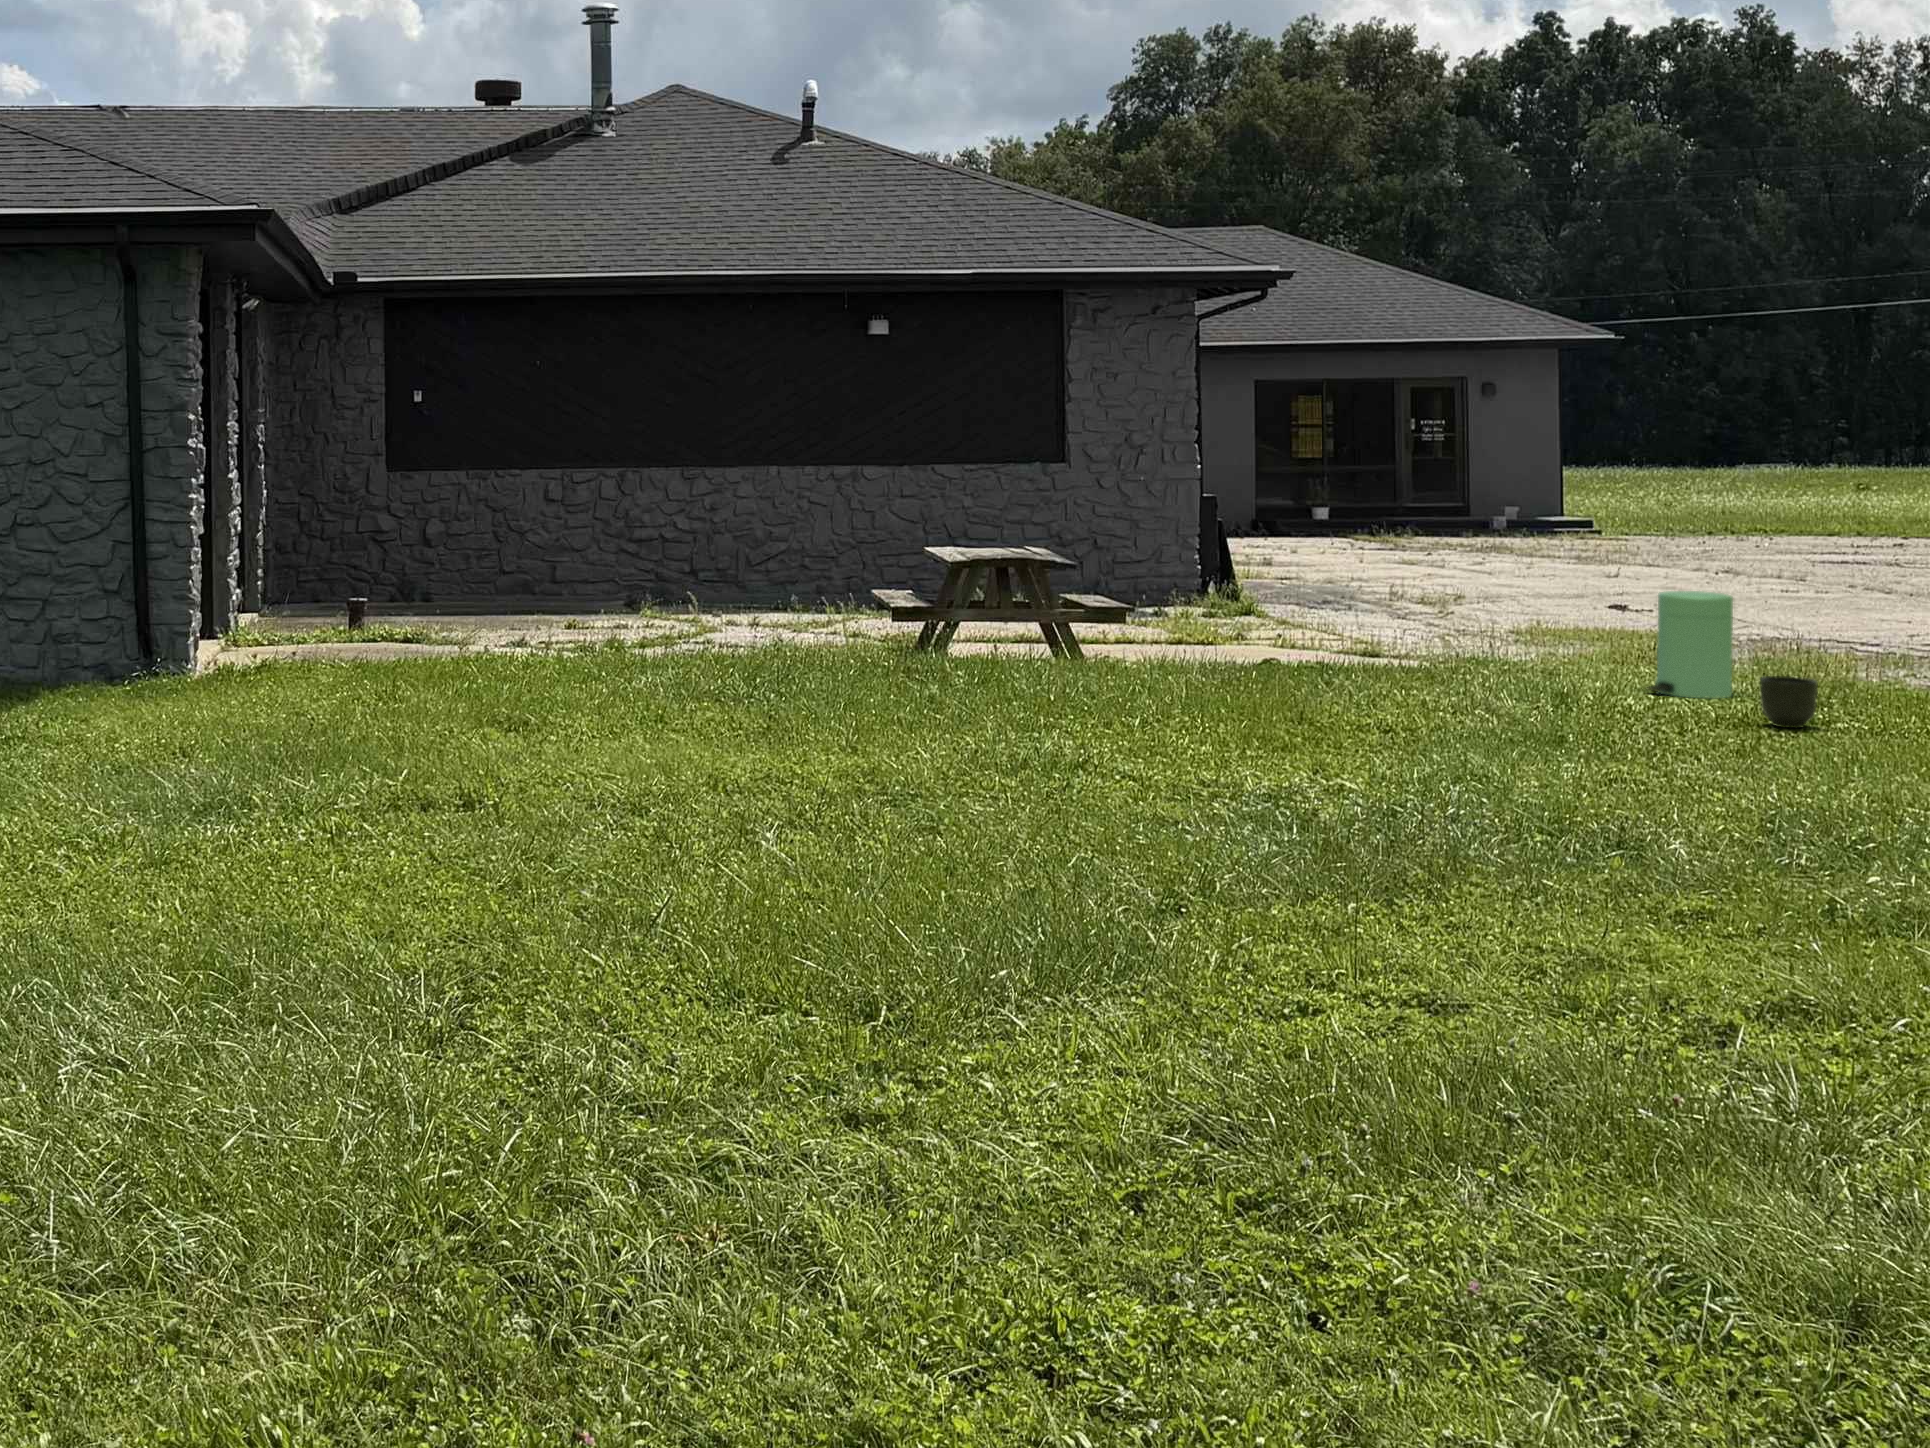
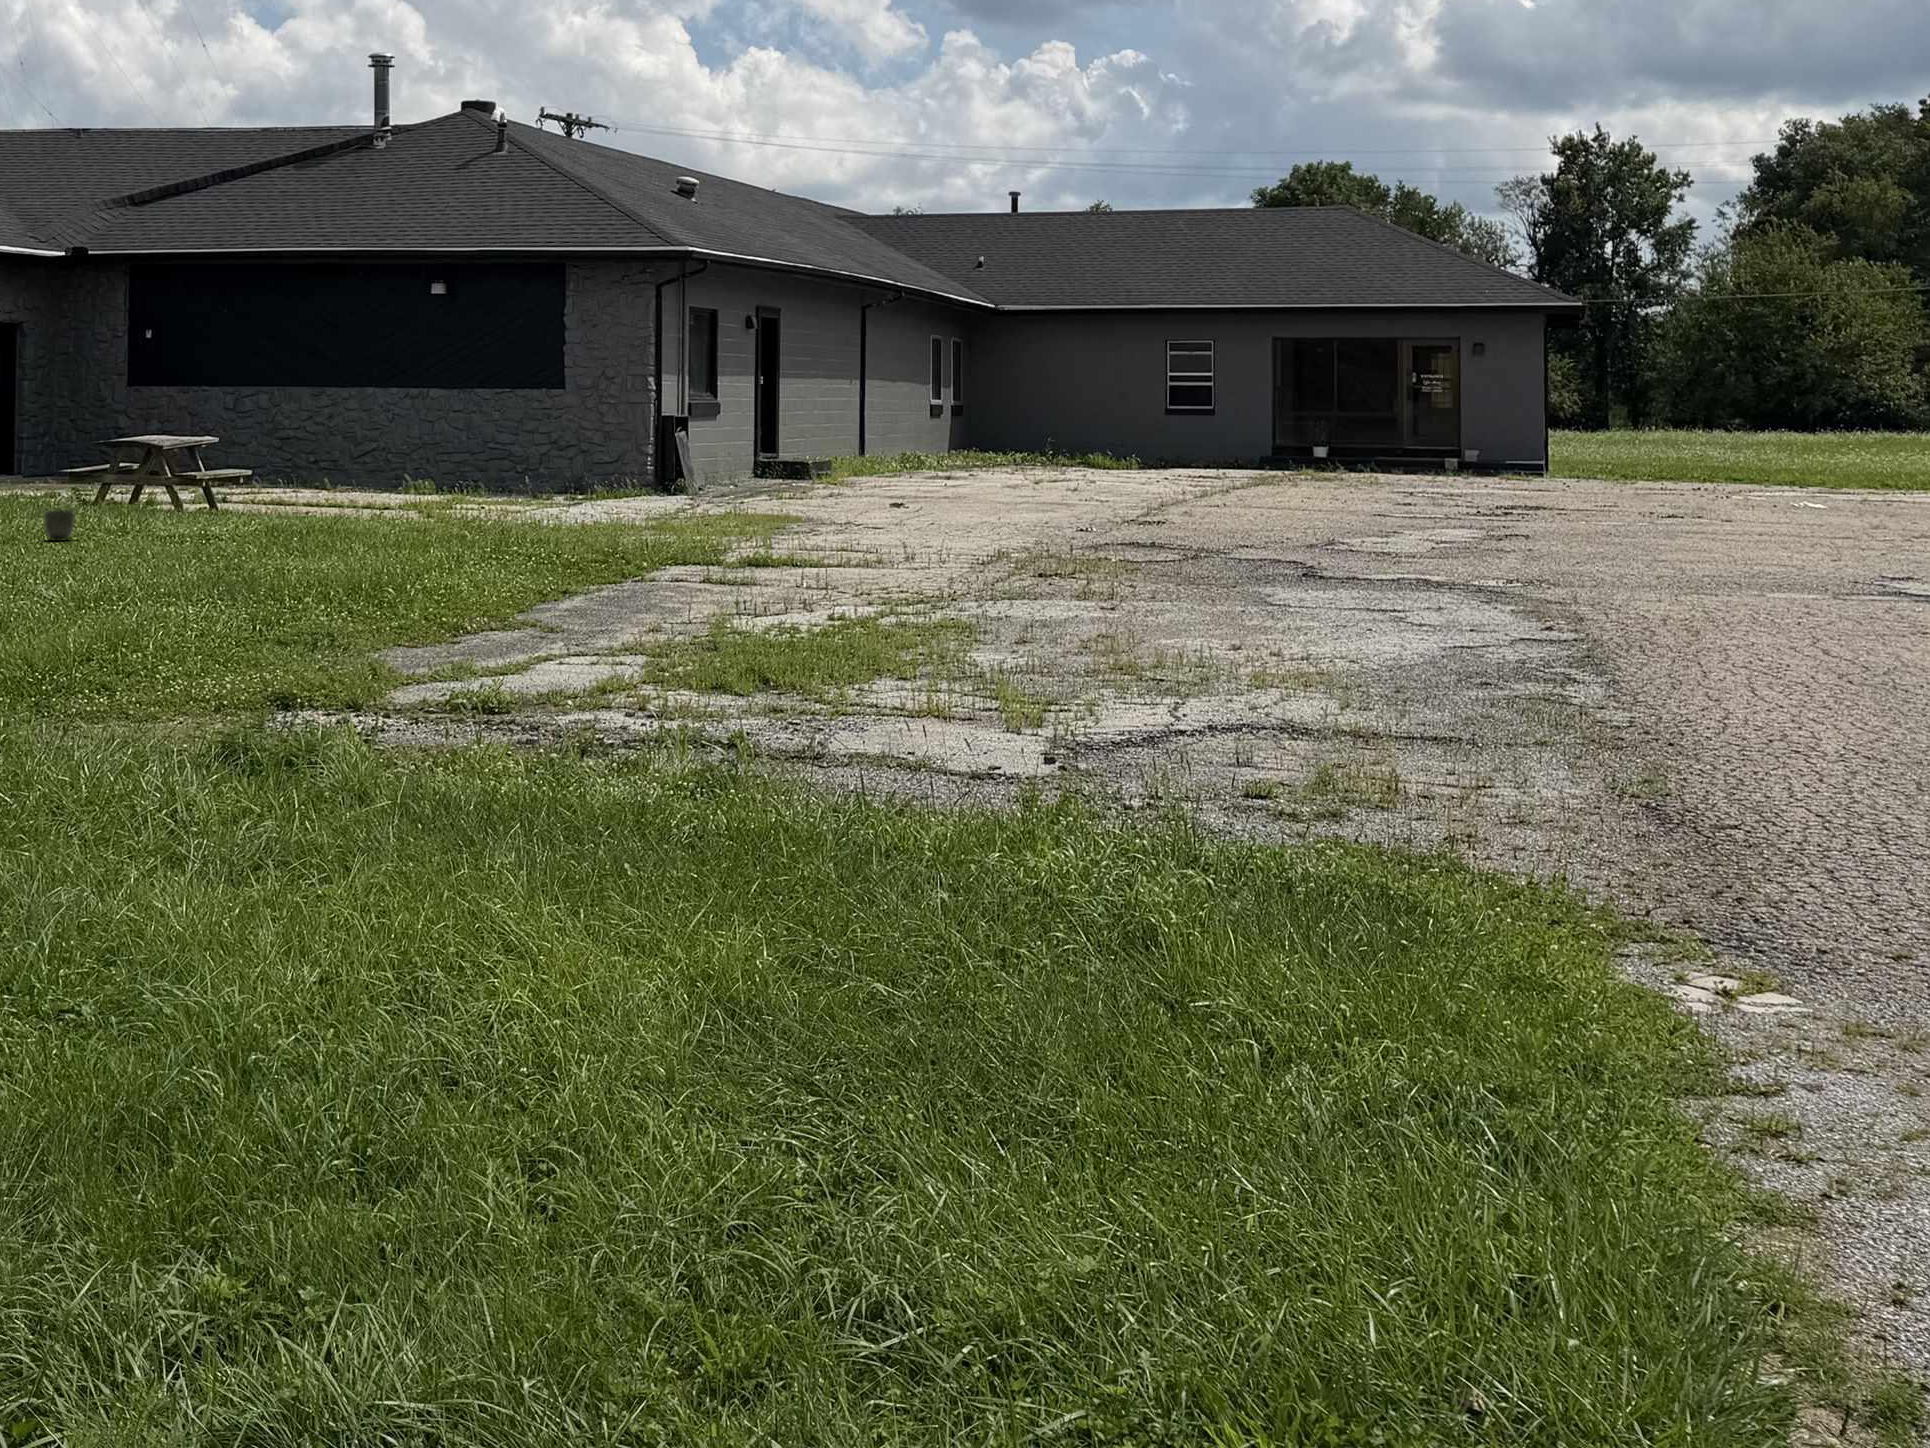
trash can: present [1647,591,1733,698] -> none [127,464,177,532]

